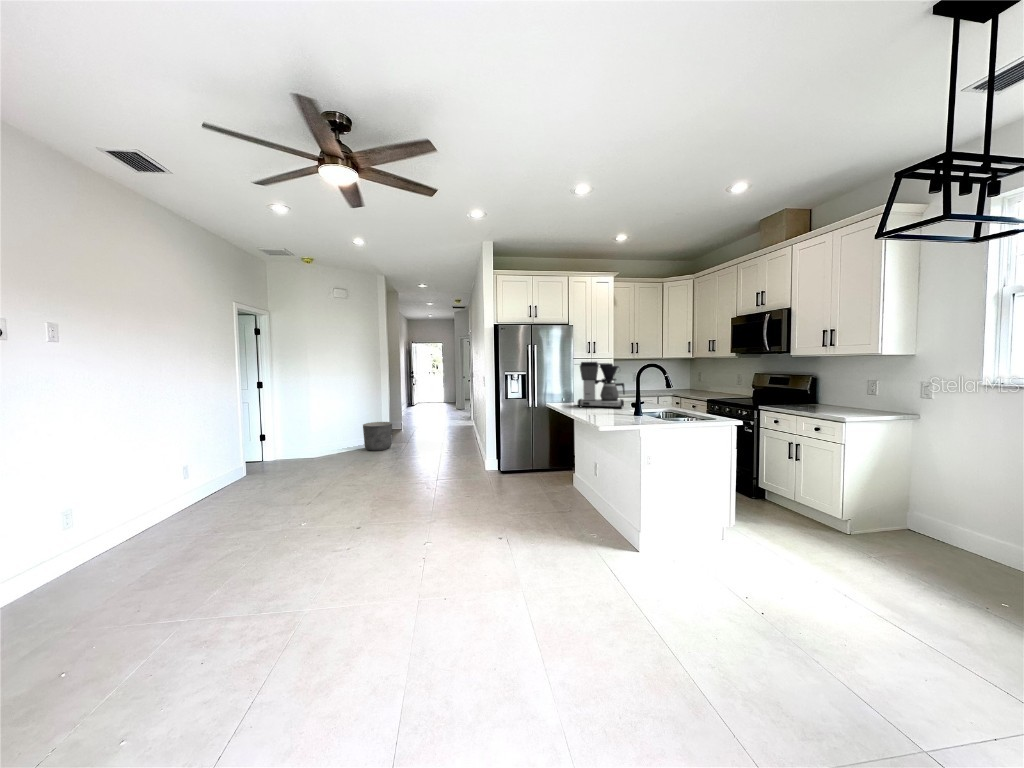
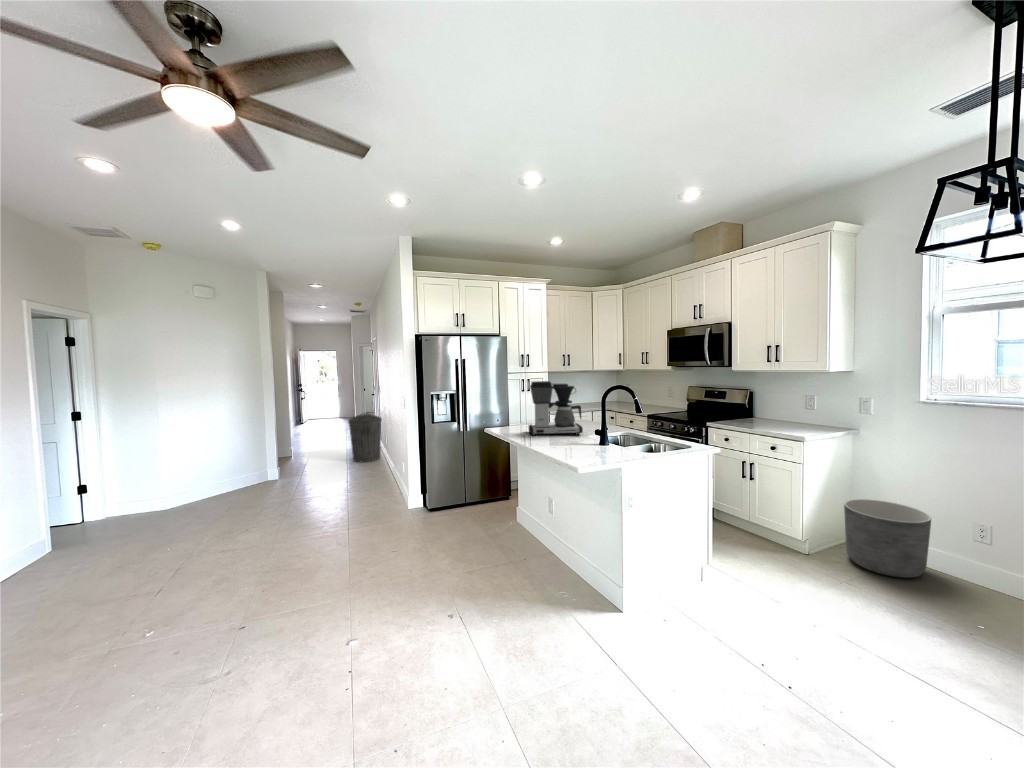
trash can: none [446,394,473,436] -> present [348,413,382,462]
planter: present [363,422,392,451] -> present [844,499,931,578]

